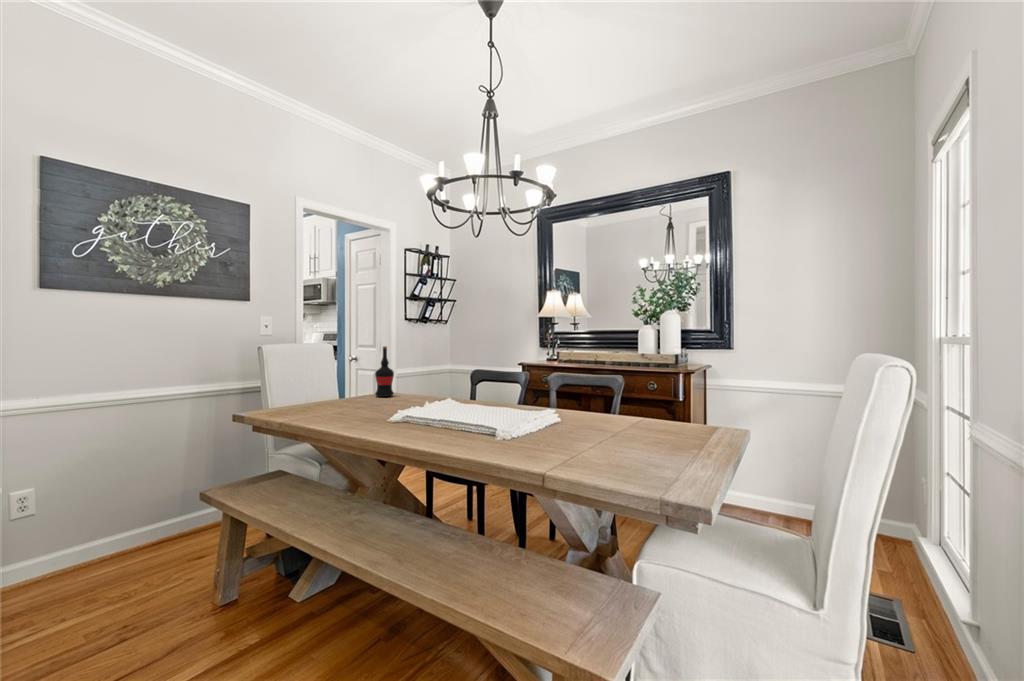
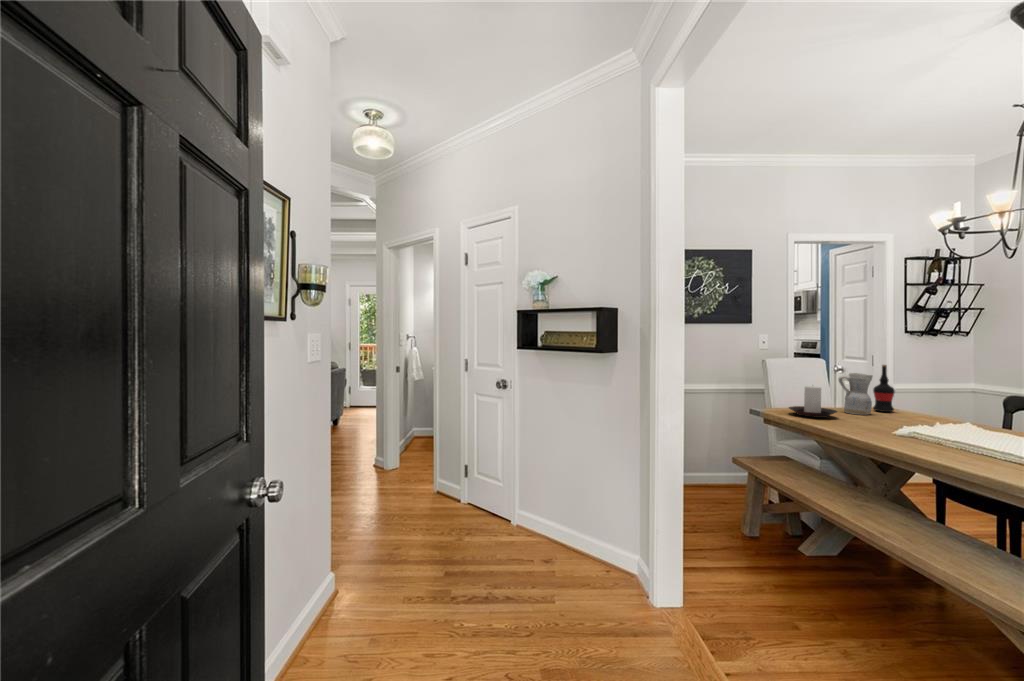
ceramic pitcher: none [340,356,374,403] -> present [839,373,873,415]
candle holder: none [278,372,336,414] -> present [789,386,837,418]

